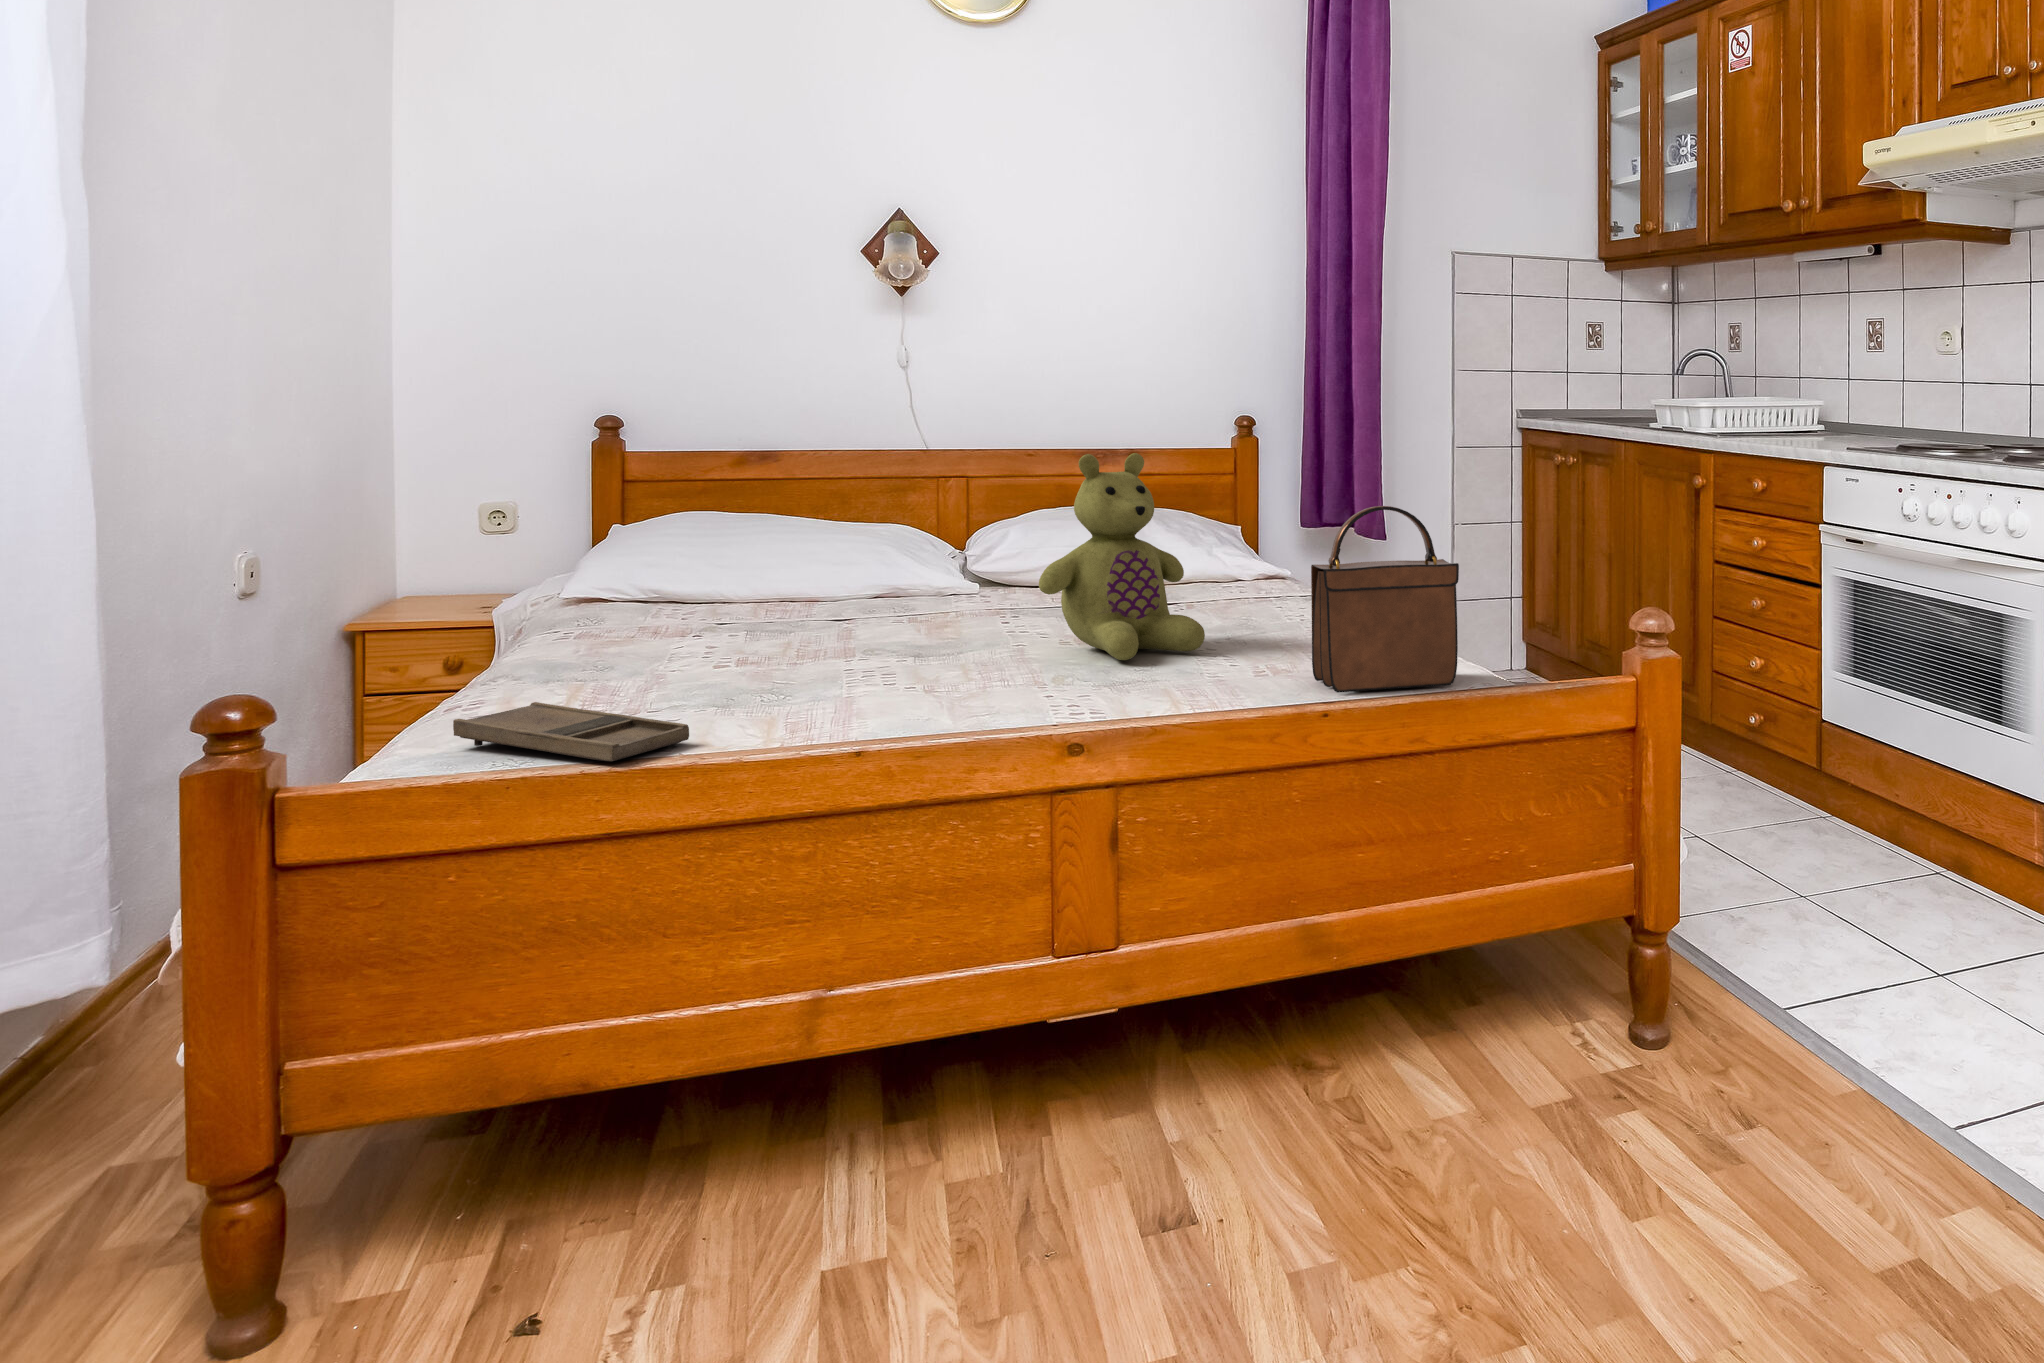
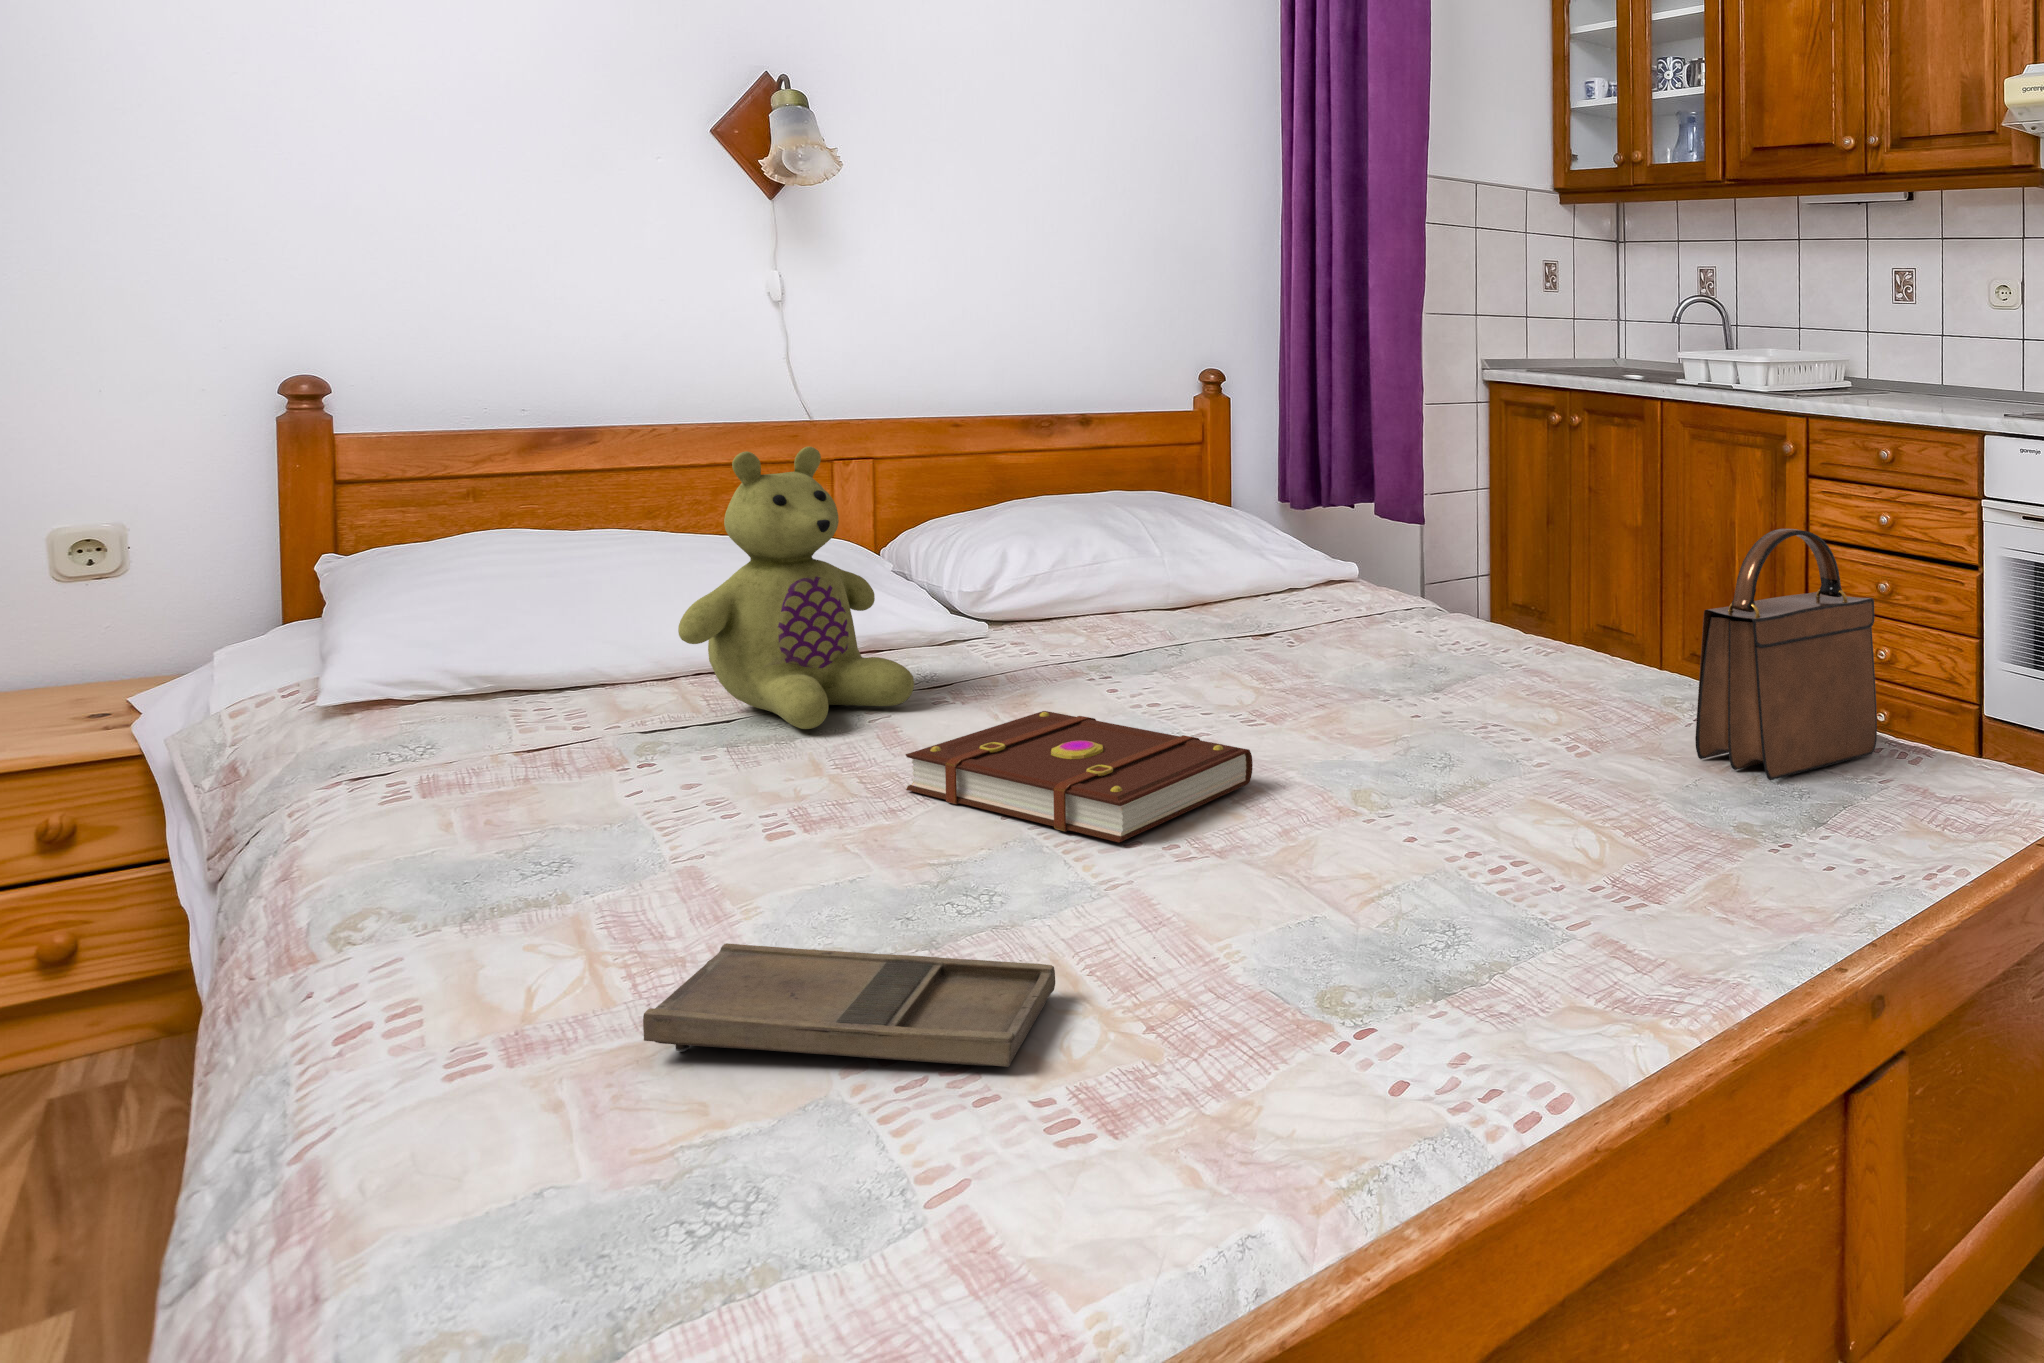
stuffed bear: present [1039,453,1205,660] -> present [678,447,914,729]
book: none [772,626,983,691] -> present [906,711,1253,842]

